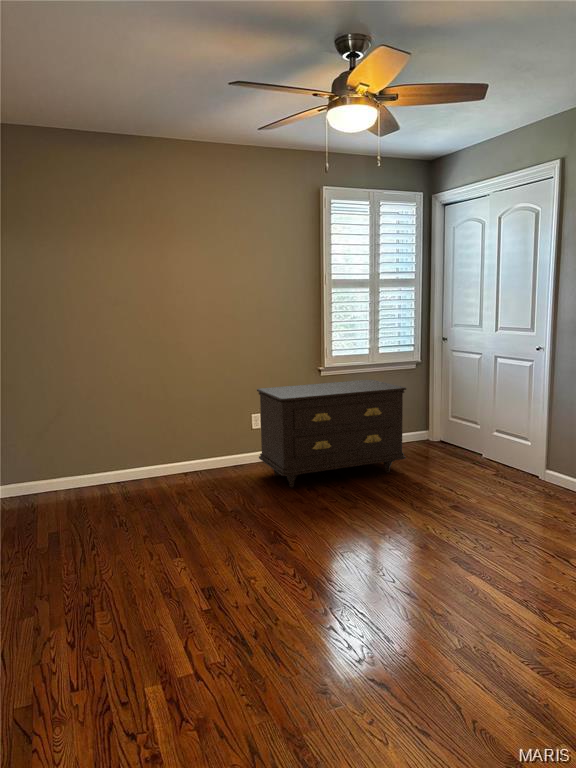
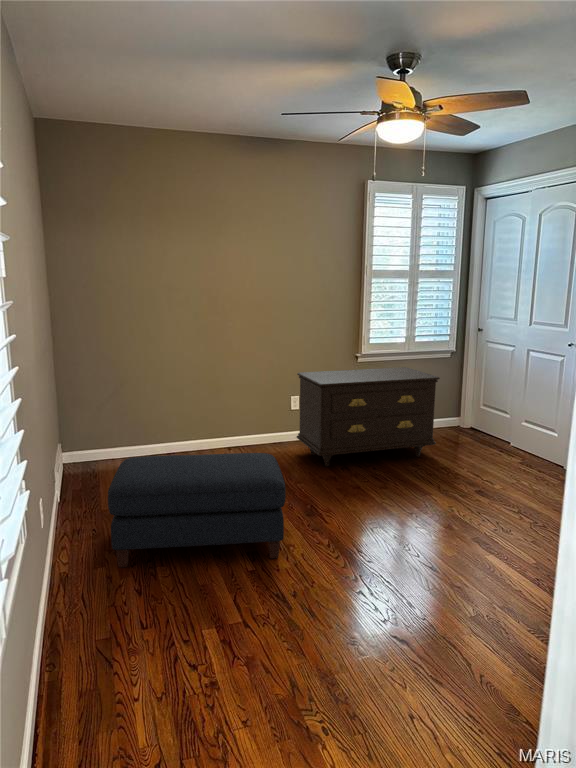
ottoman: none [36,475,243,615] -> present [108,453,286,567]

